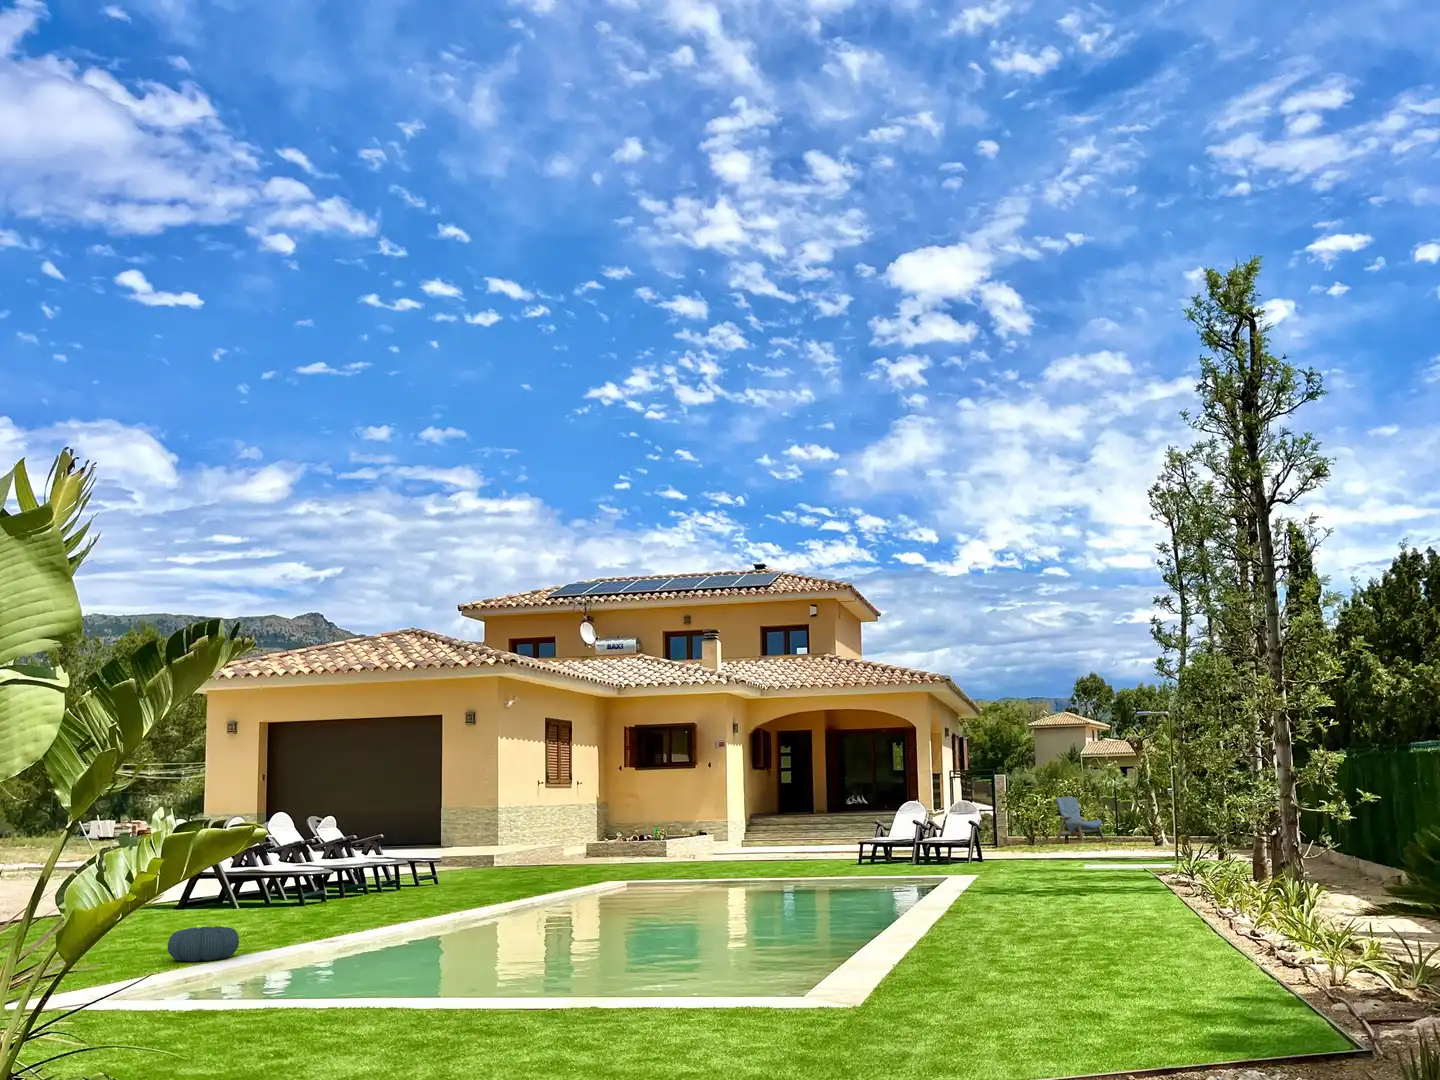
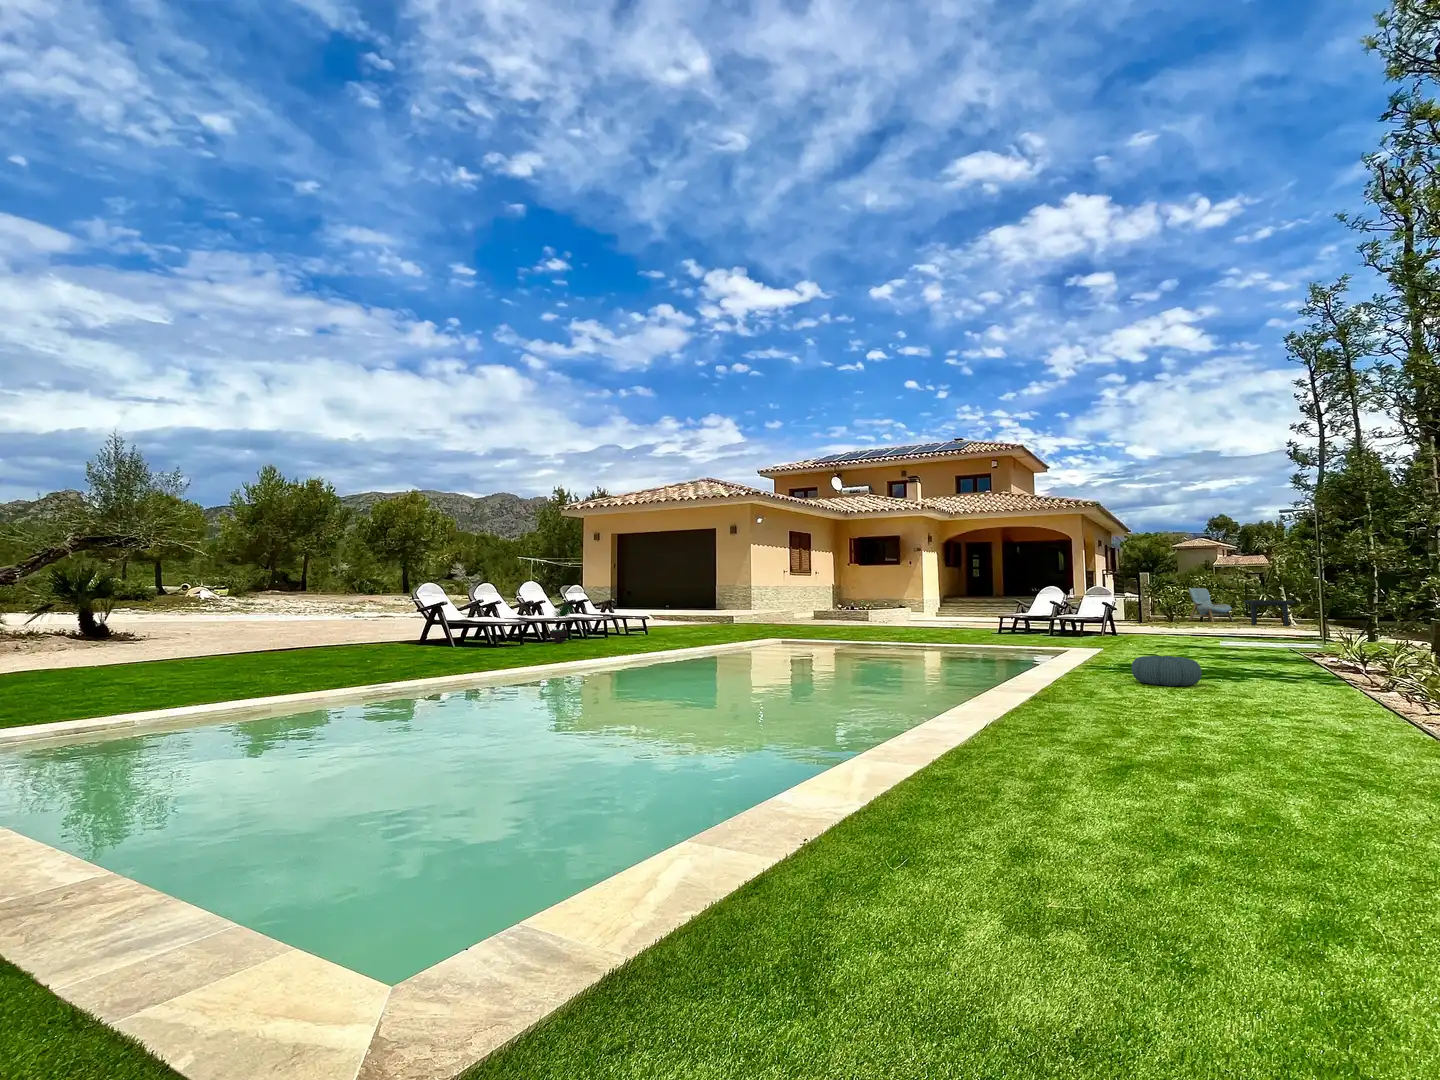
round table: none [1112,812,1164,844] -> present [1244,600,1295,626]
potted tree: none [281,840,317,900] -> present [550,605,571,643]
pouf: present [168,926,239,962] -> present [1132,656,1202,686]

